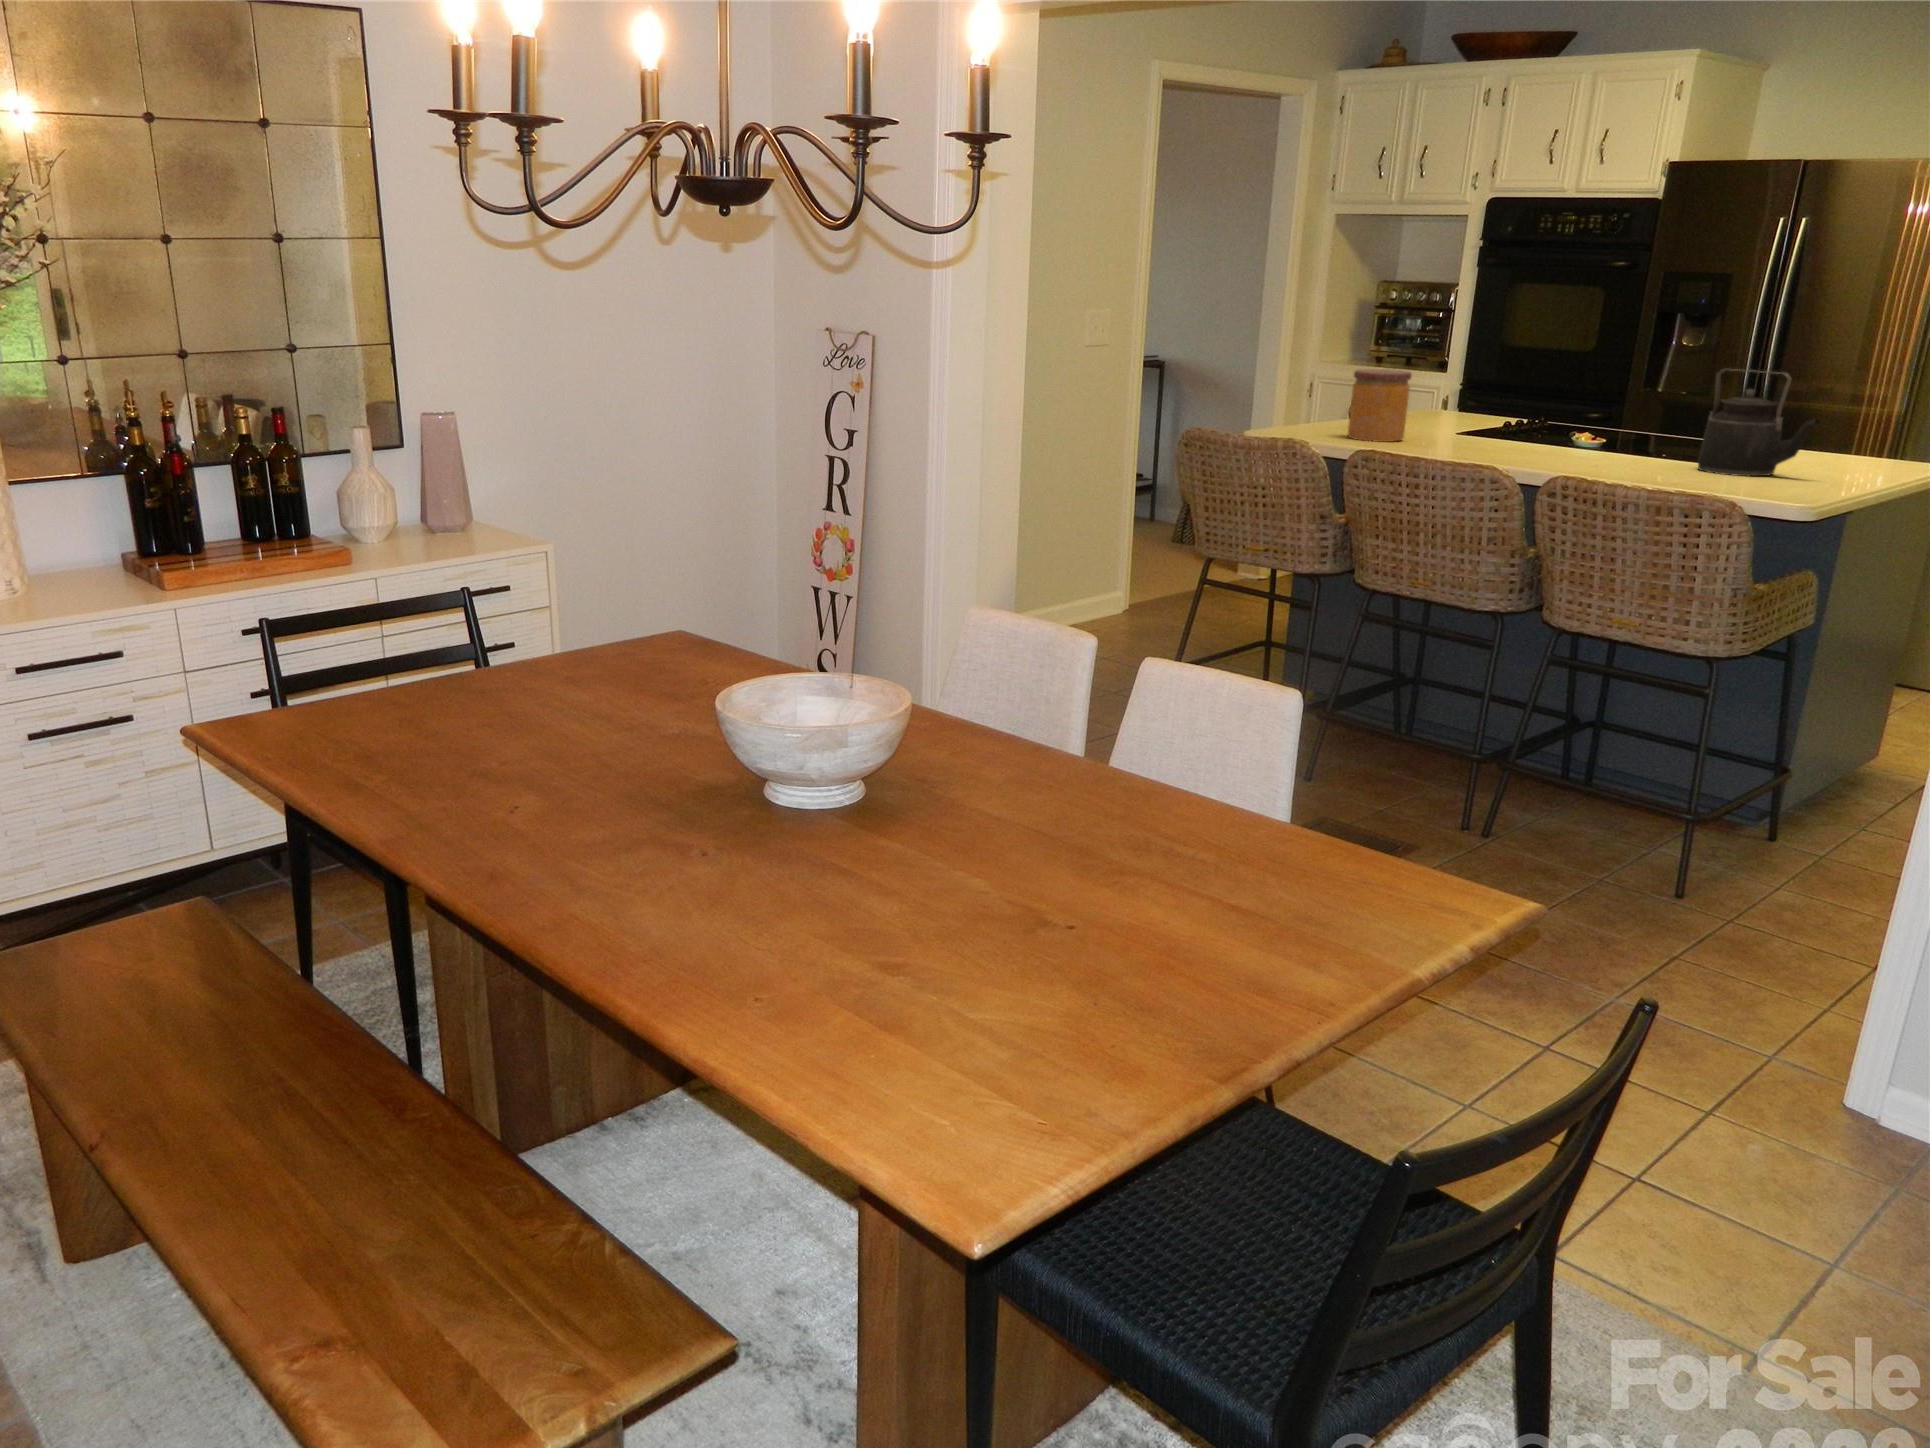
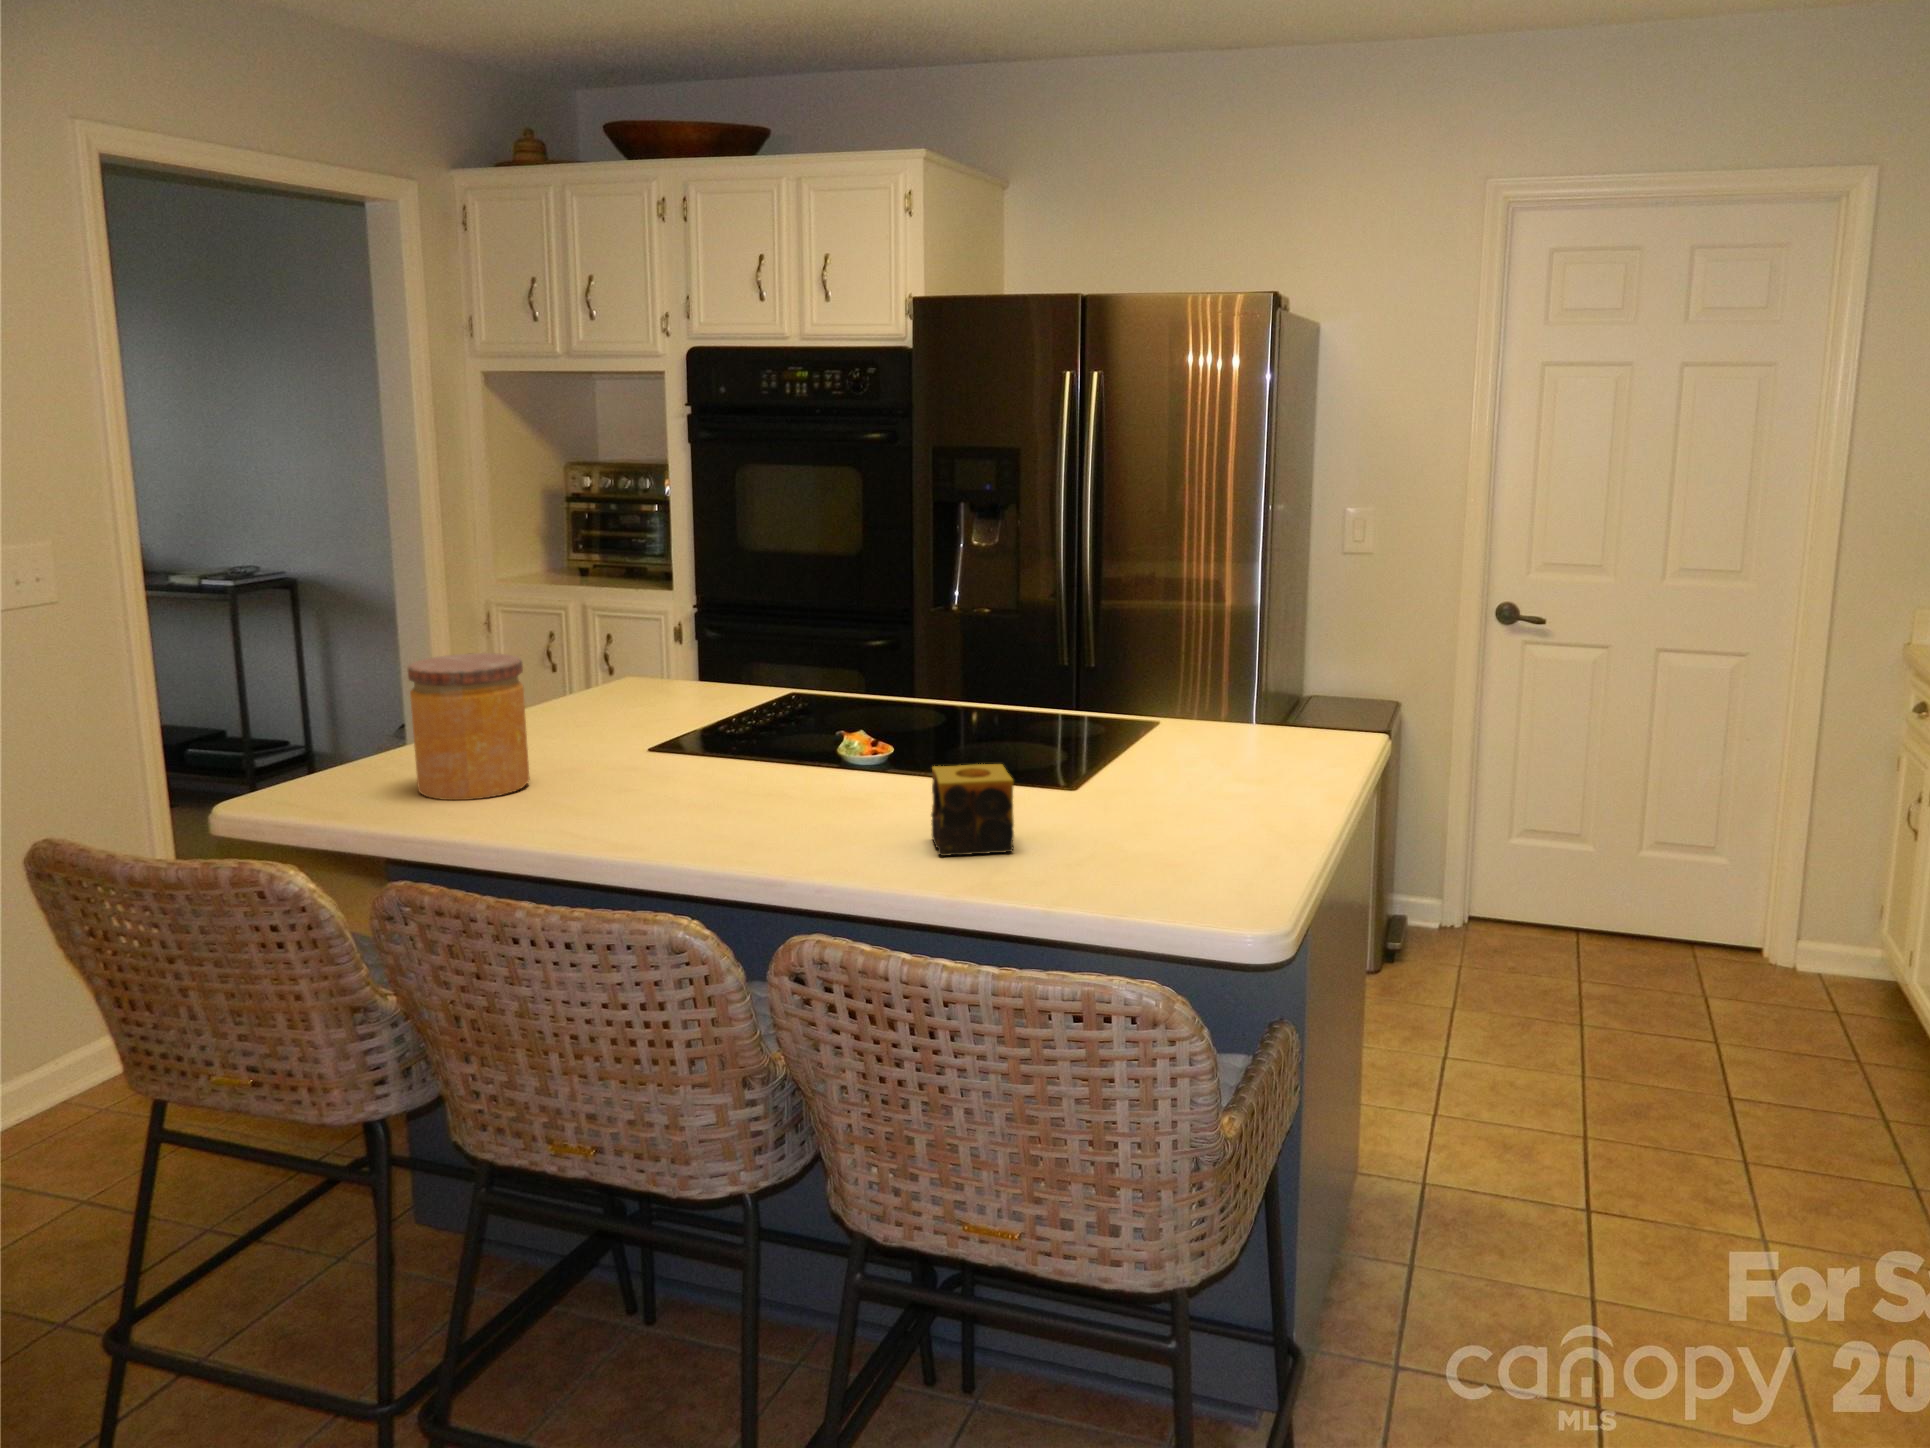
kettle: present [1698,369,1821,476] -> none [1041,631,1230,828]
candle: none [1631,430,1683,474] -> present [931,764,1014,856]

